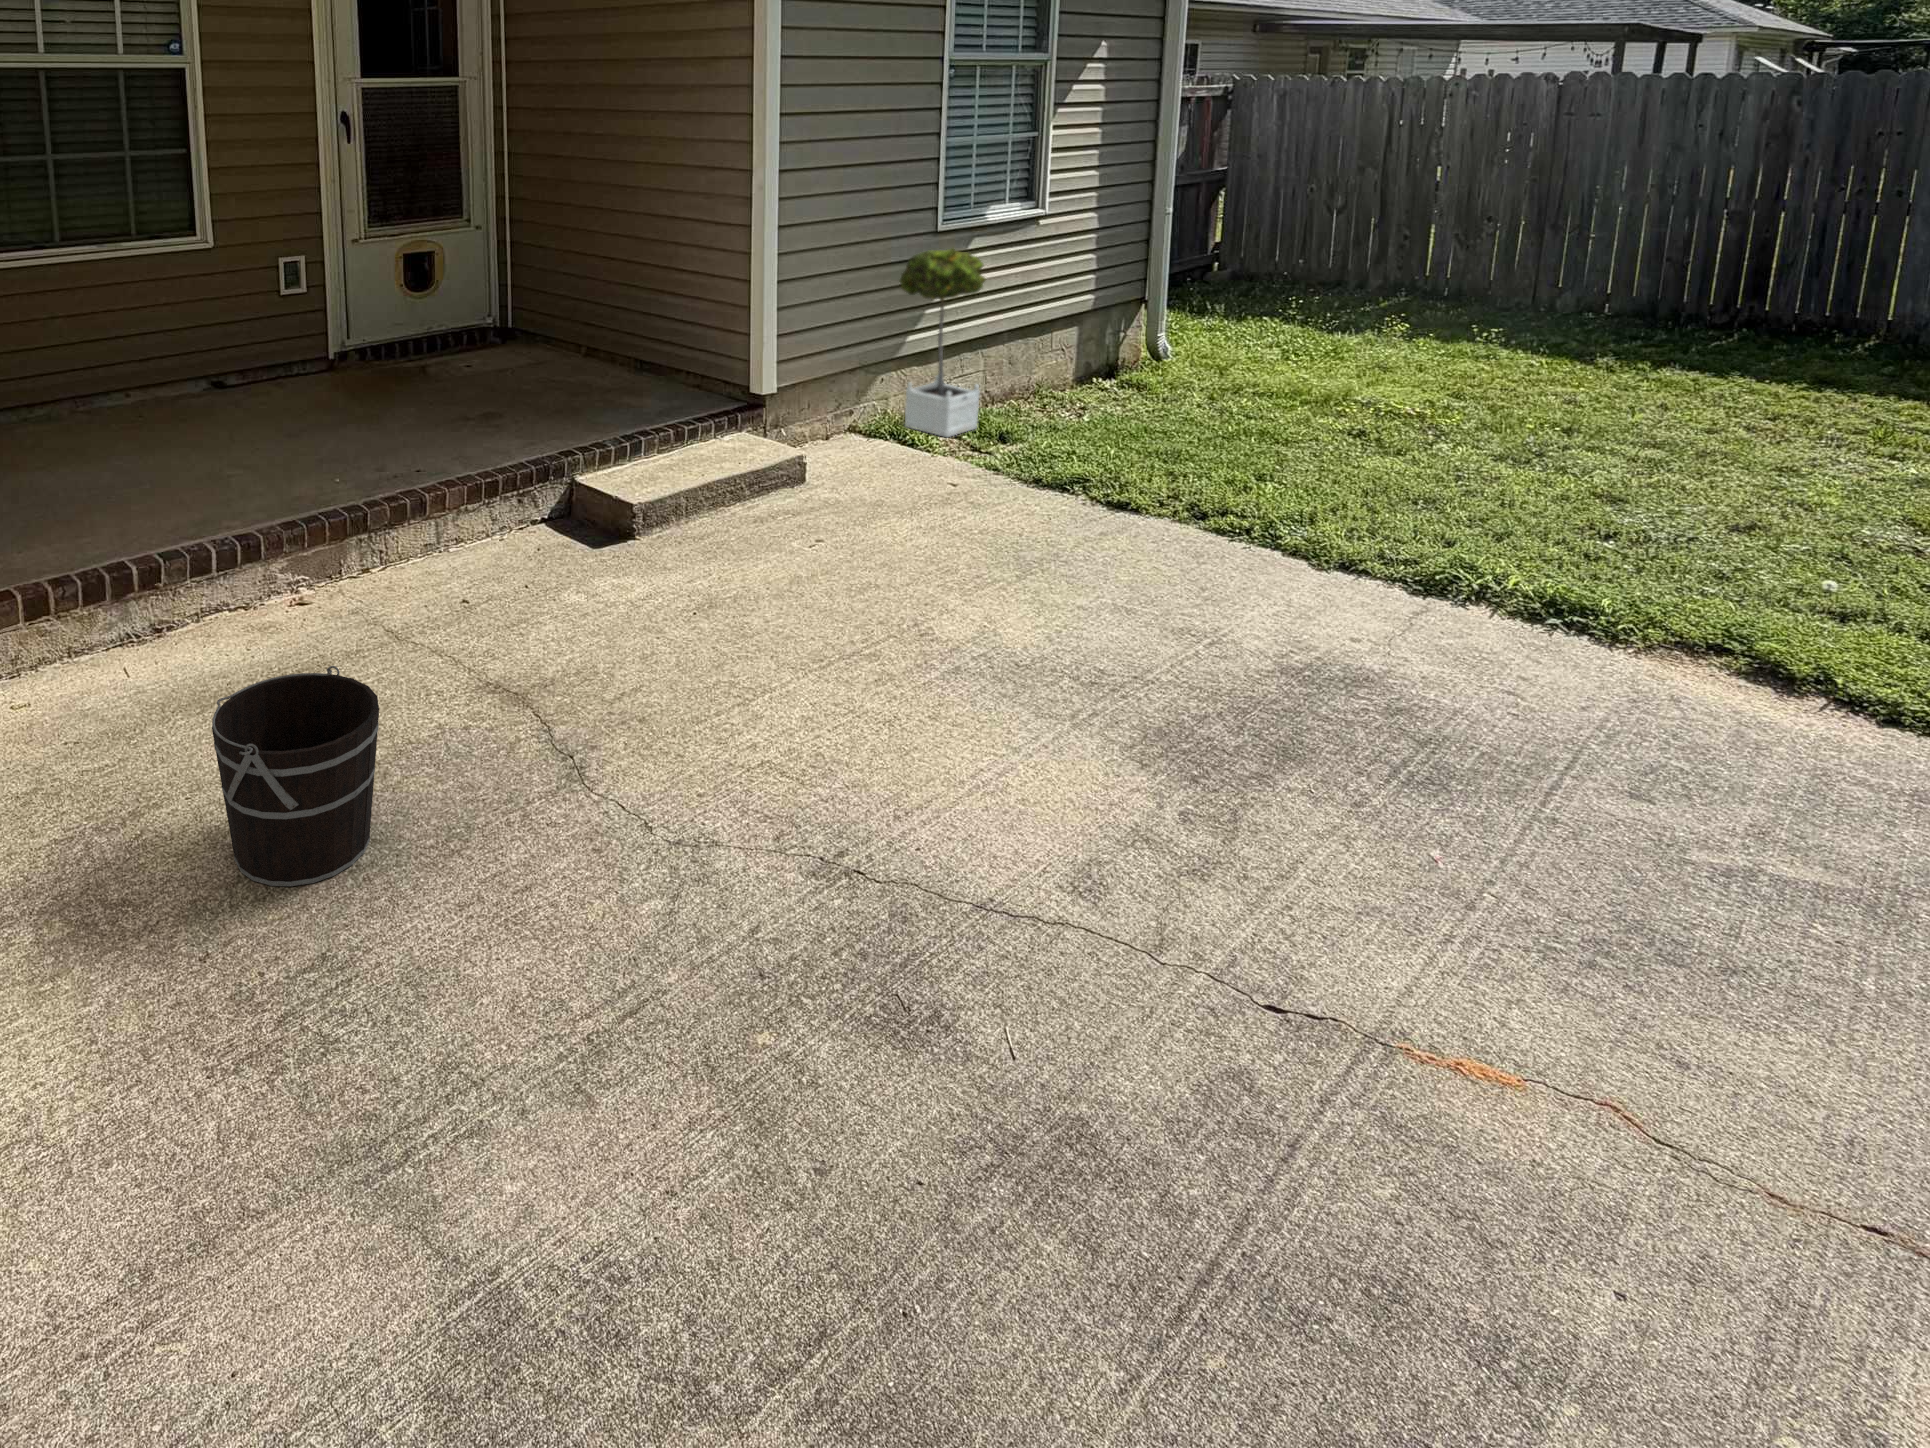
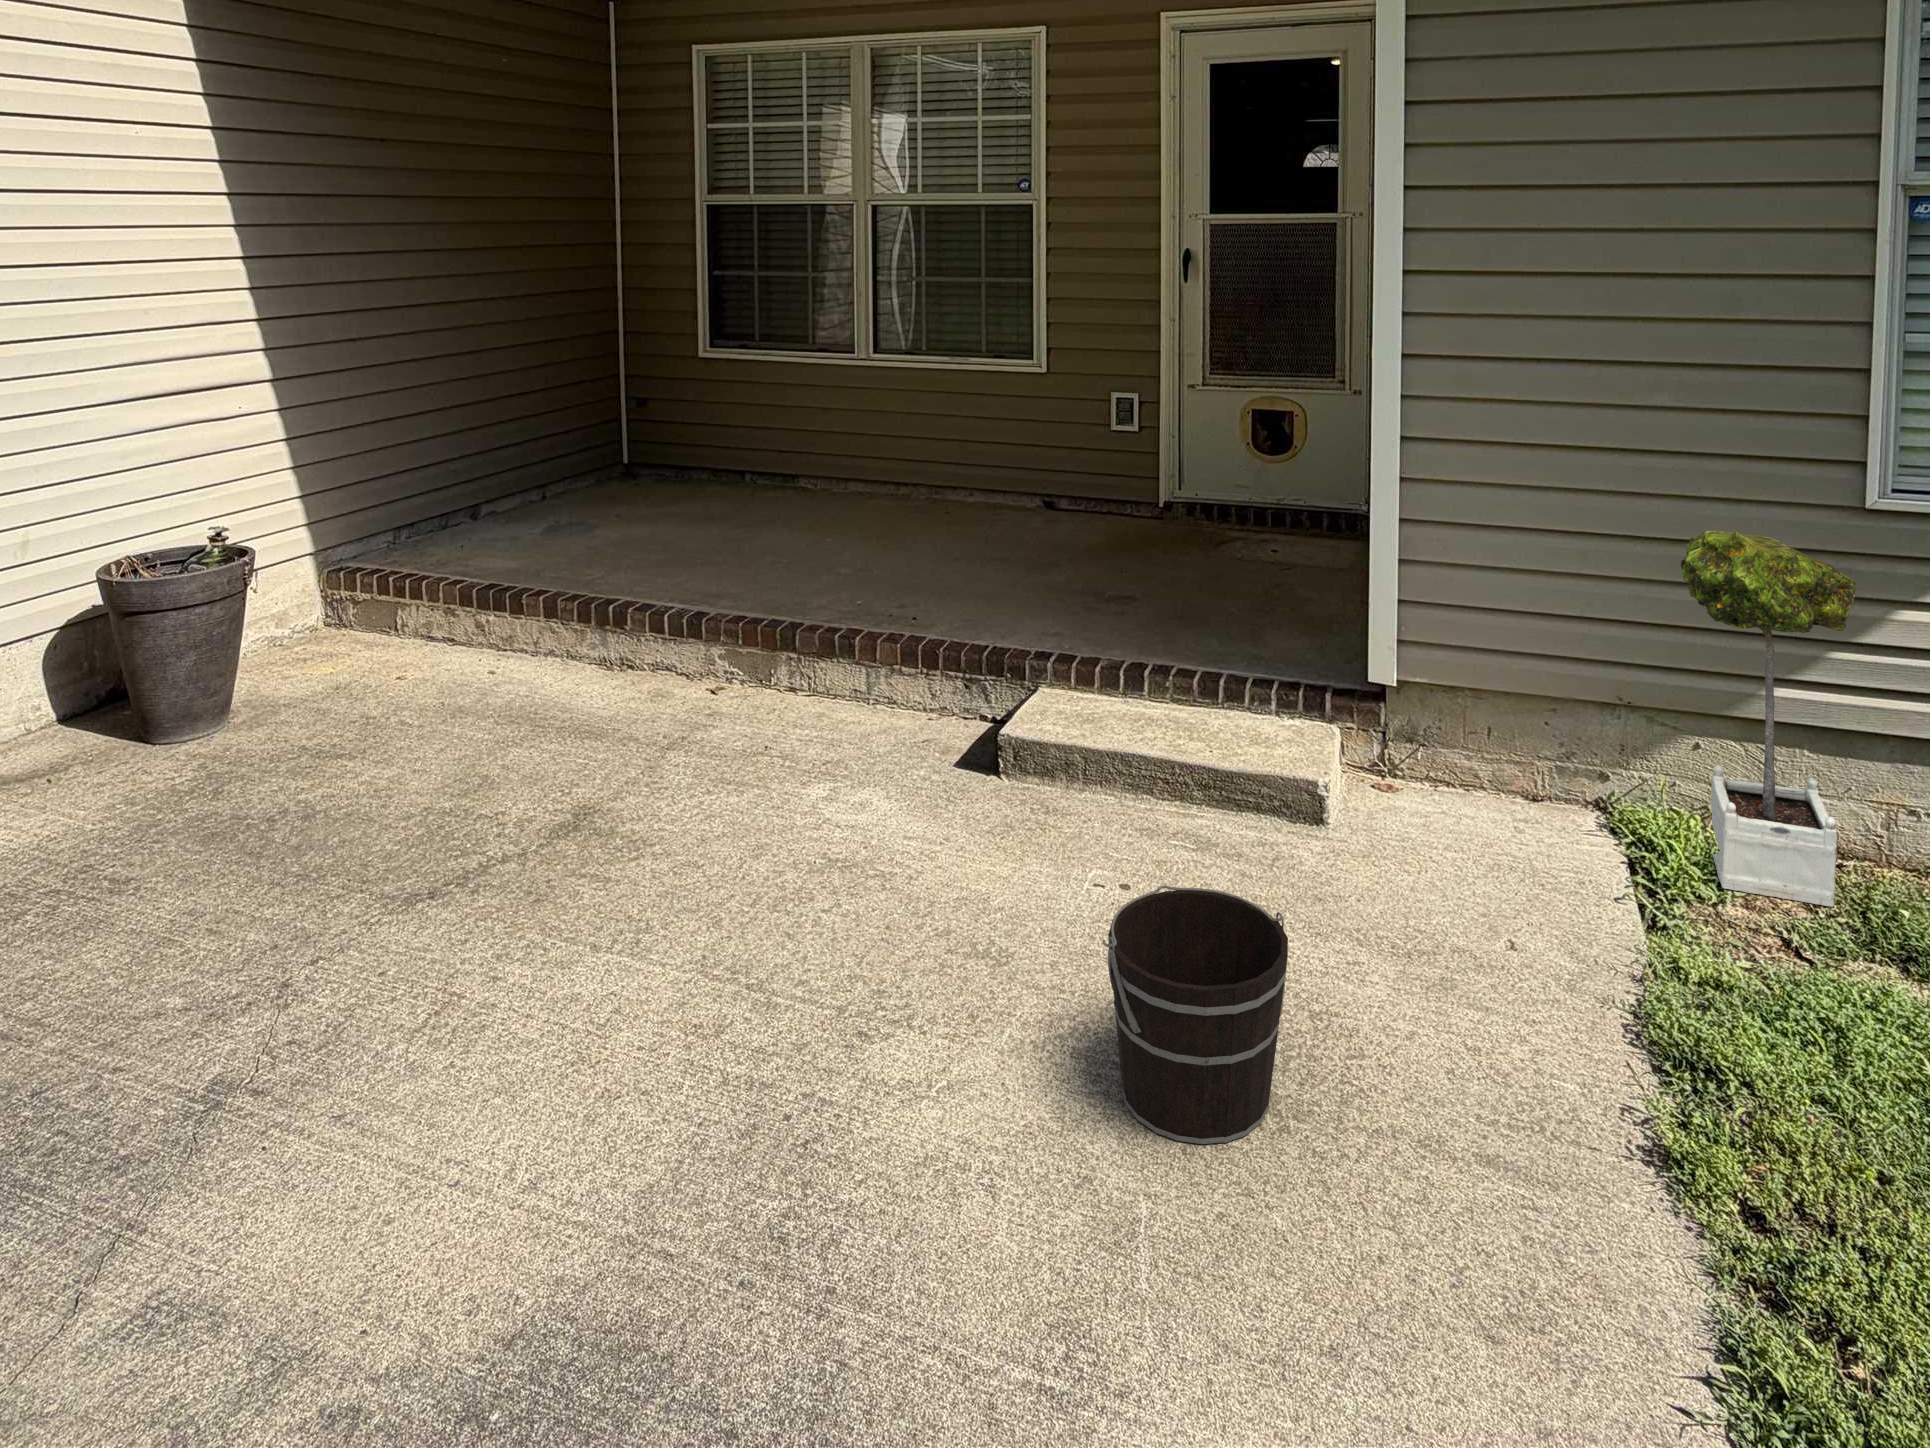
bucket: present [212,666,379,886] -> present [1103,886,1288,1144]

